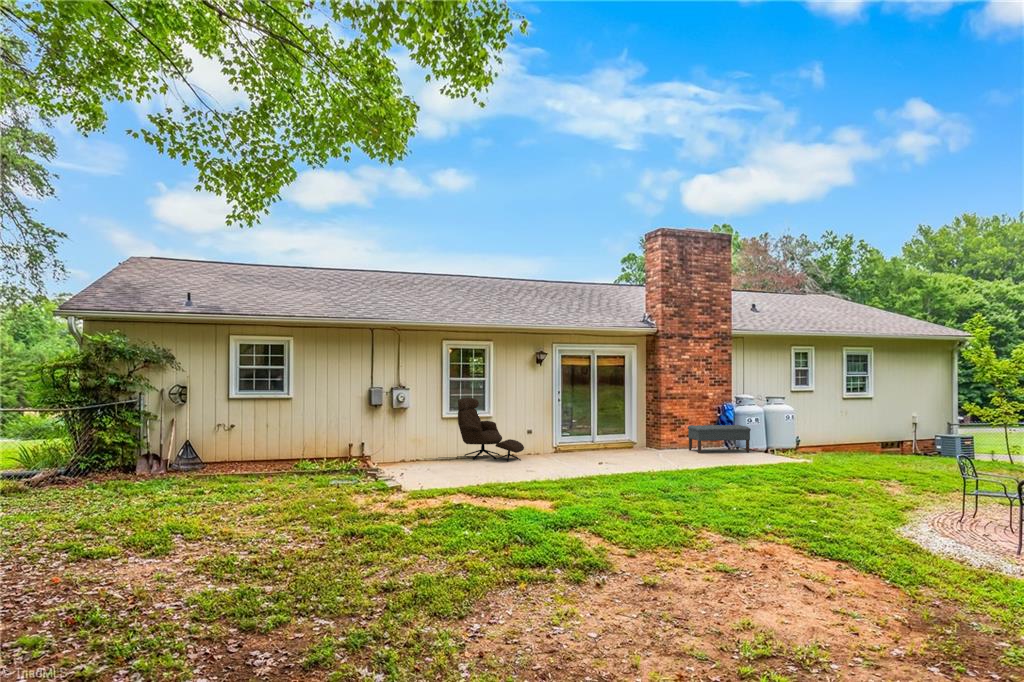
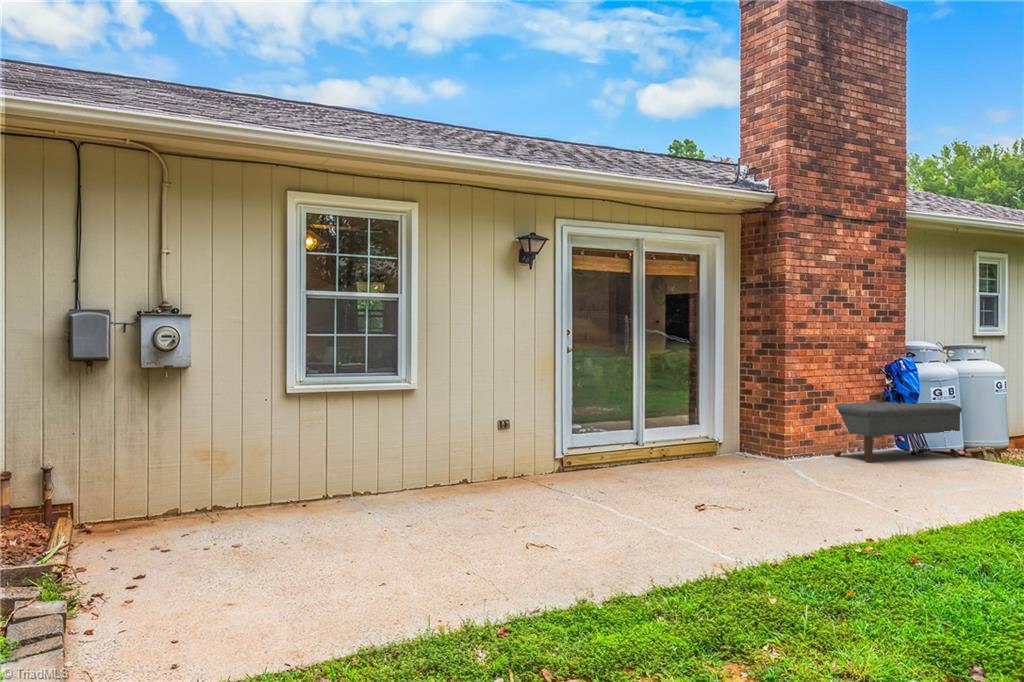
lounge chair: present [458,398,524,462] -> none [326,341,502,505]

